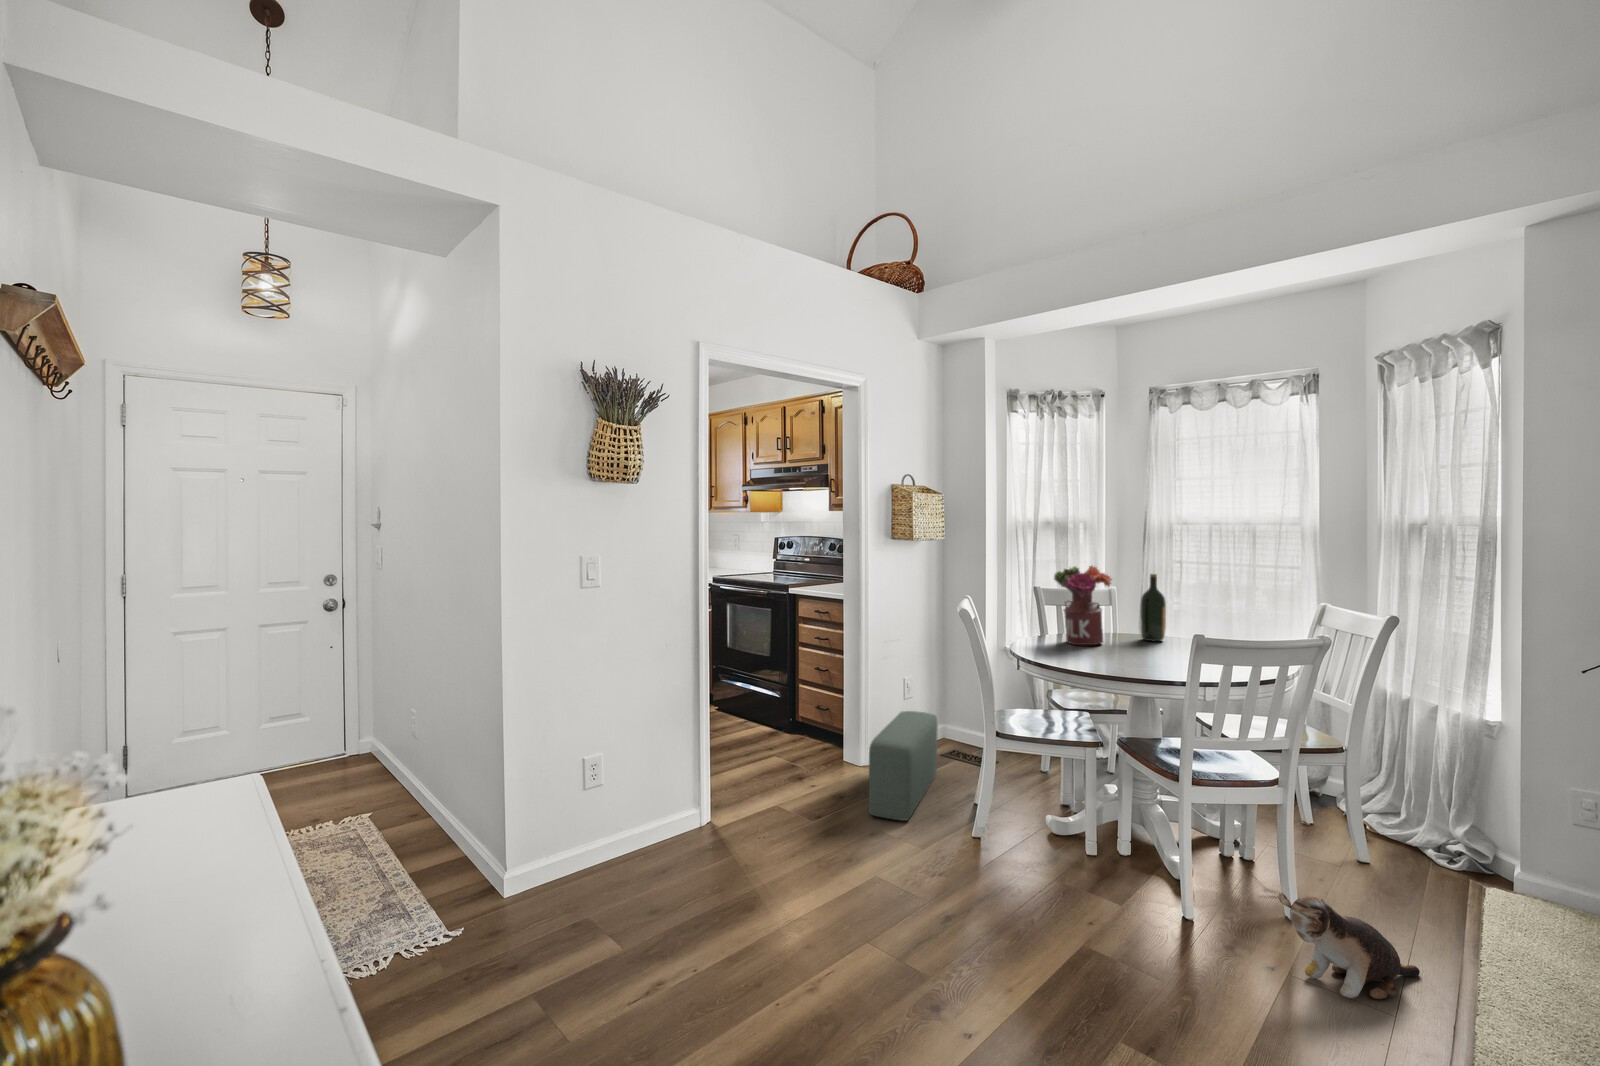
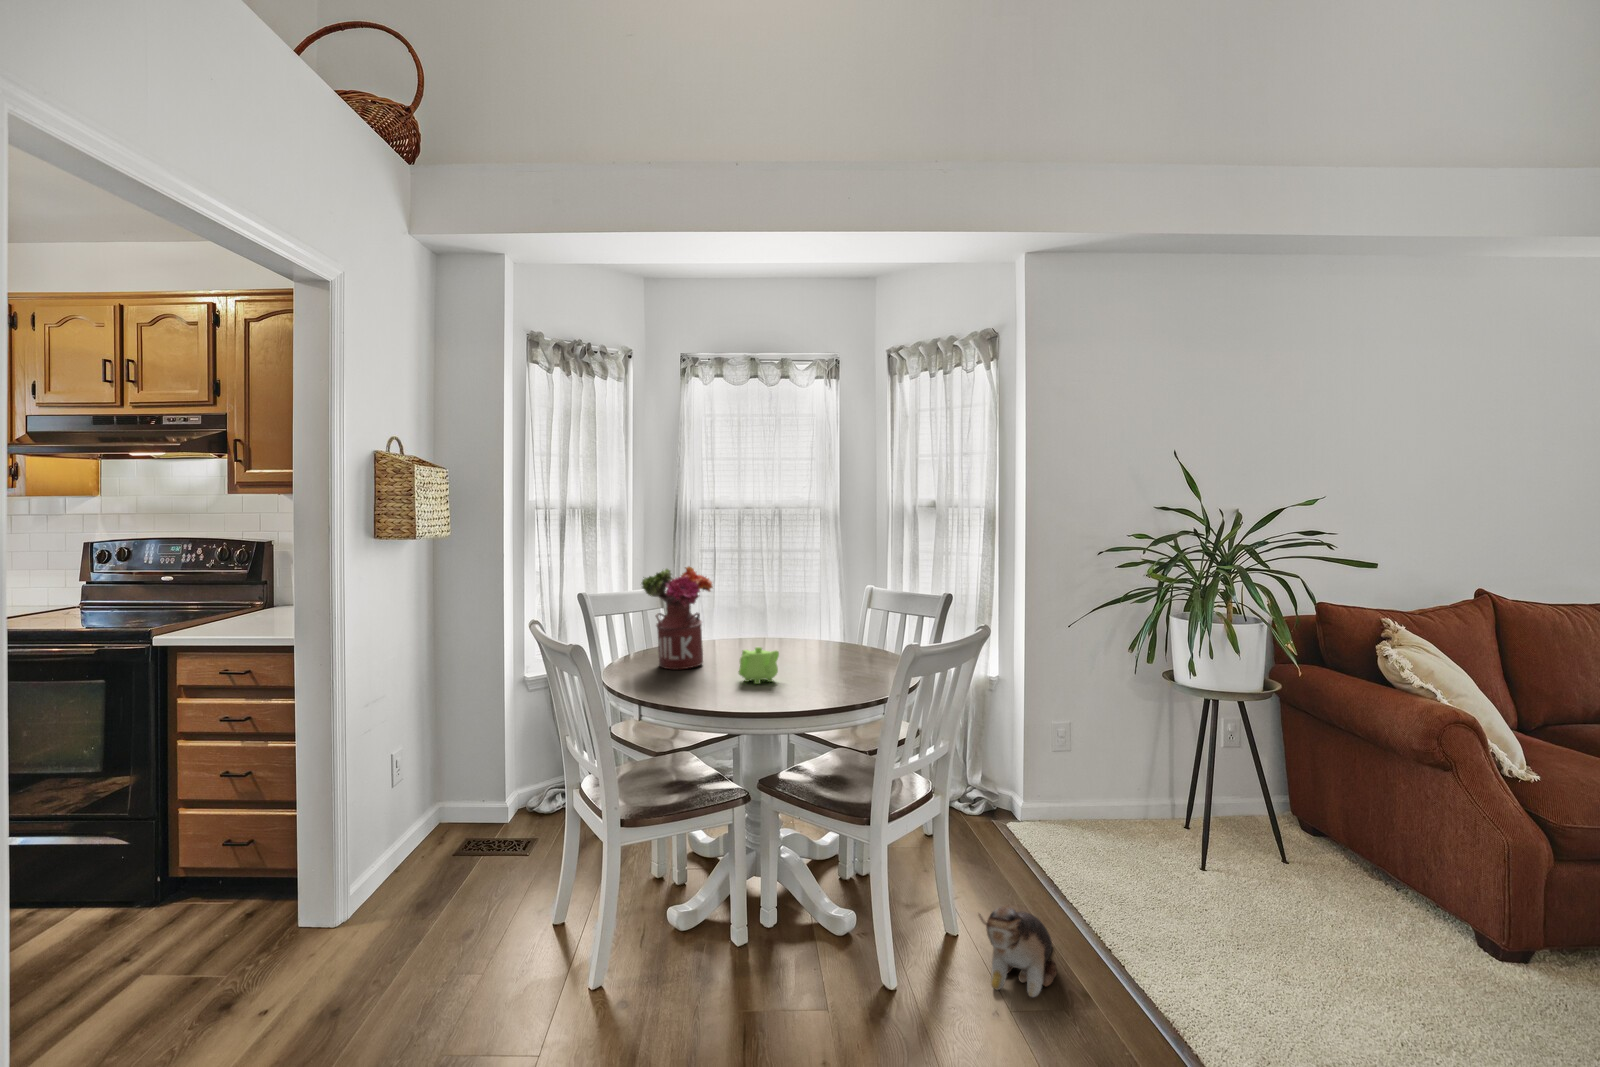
wine bottle: present [1140,574,1166,641] -> none [730,572,756,652]
teapot: none [1110,633,1153,663] -> present [739,647,779,684]
pouf: present [869,711,938,821] -> none [399,801,477,996]

